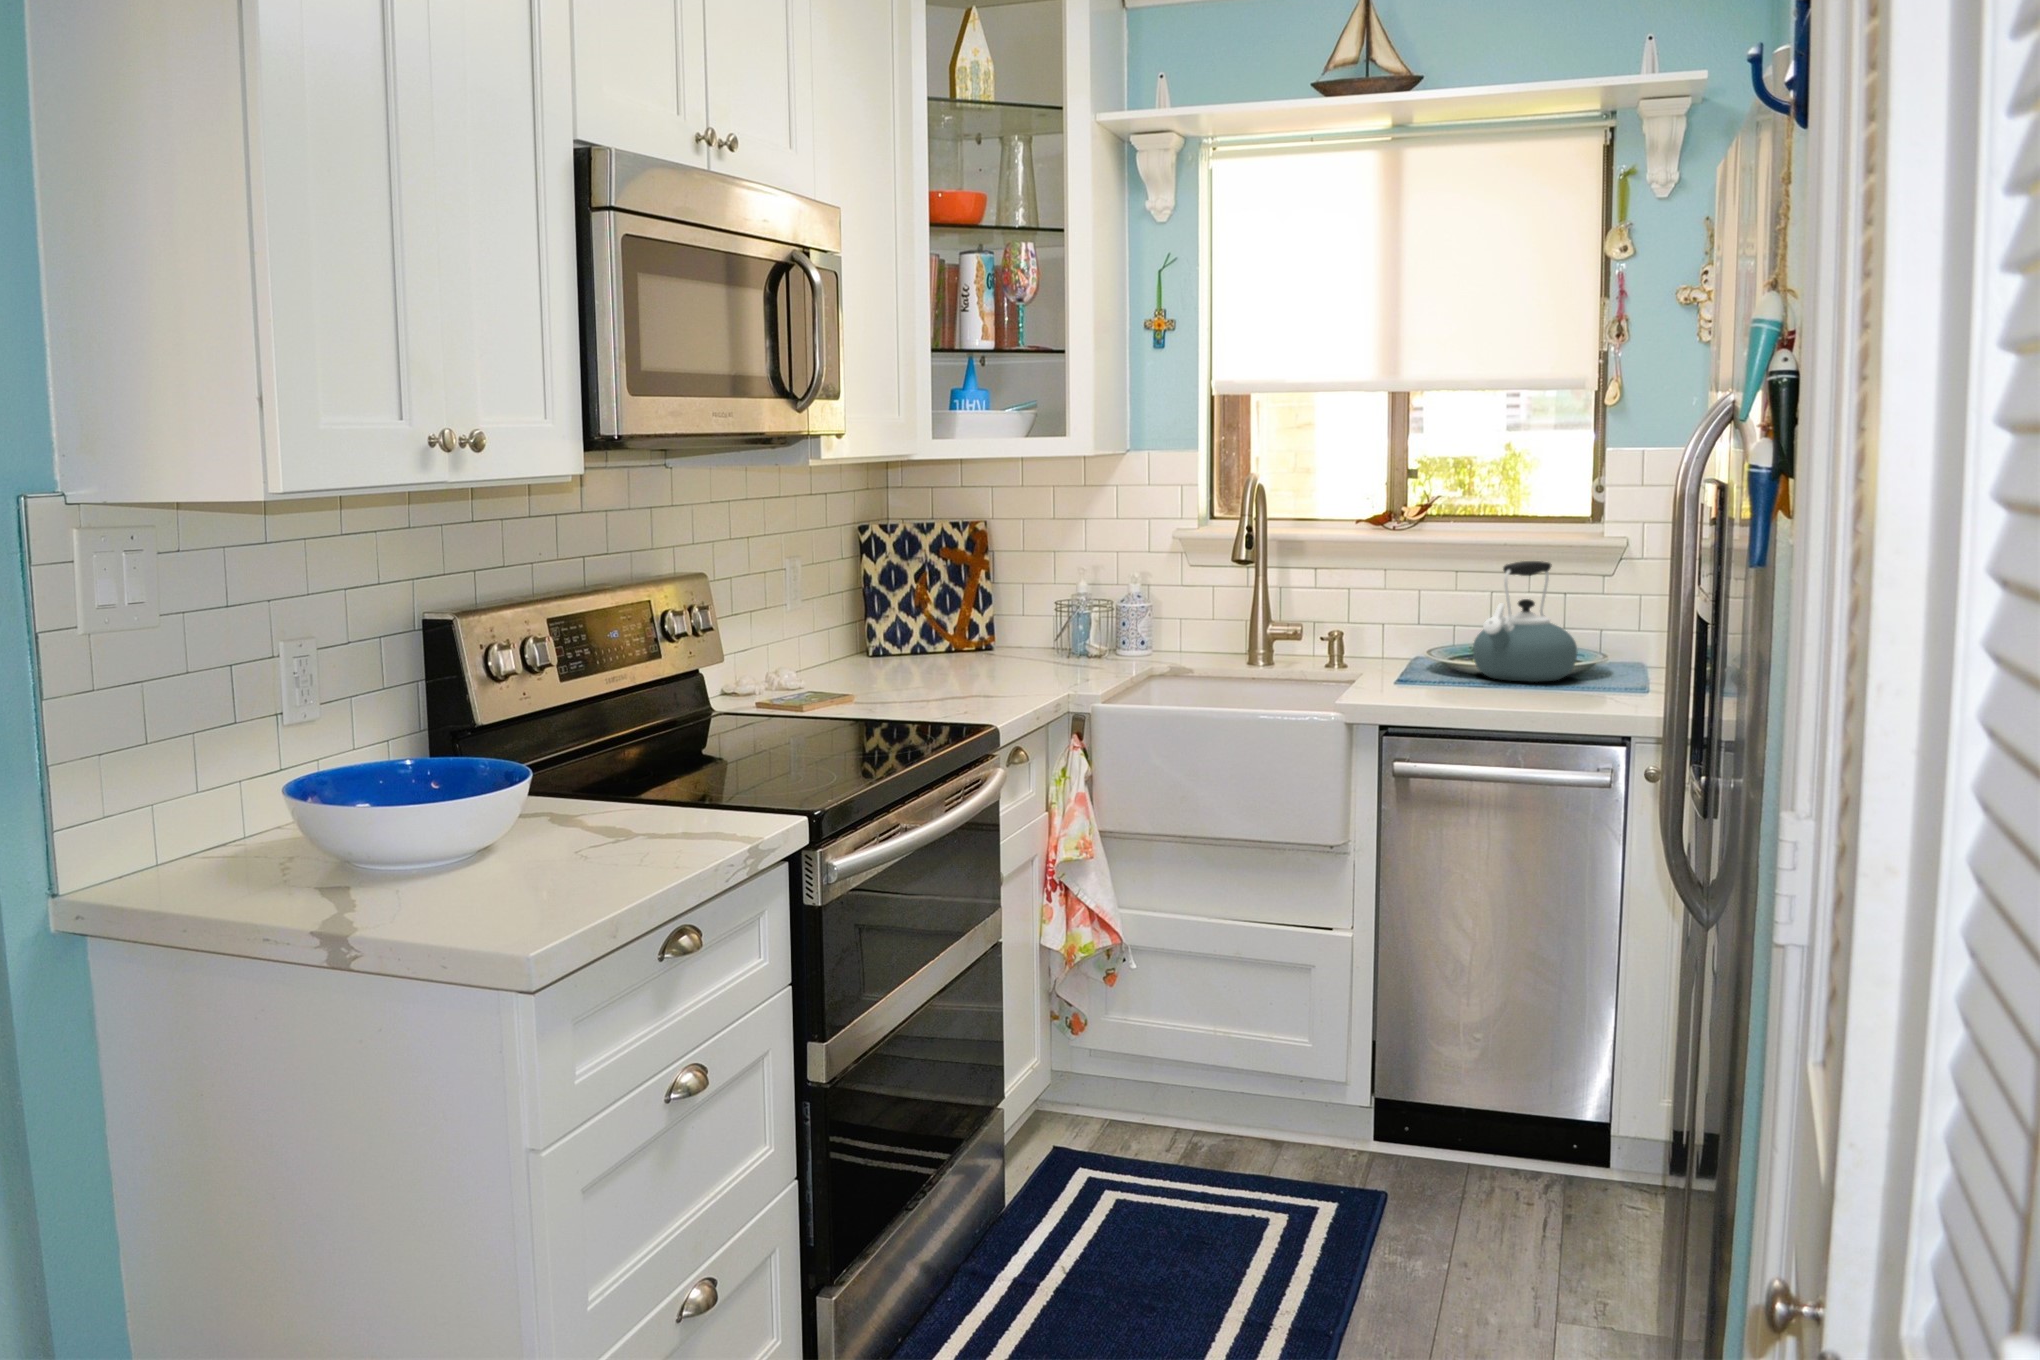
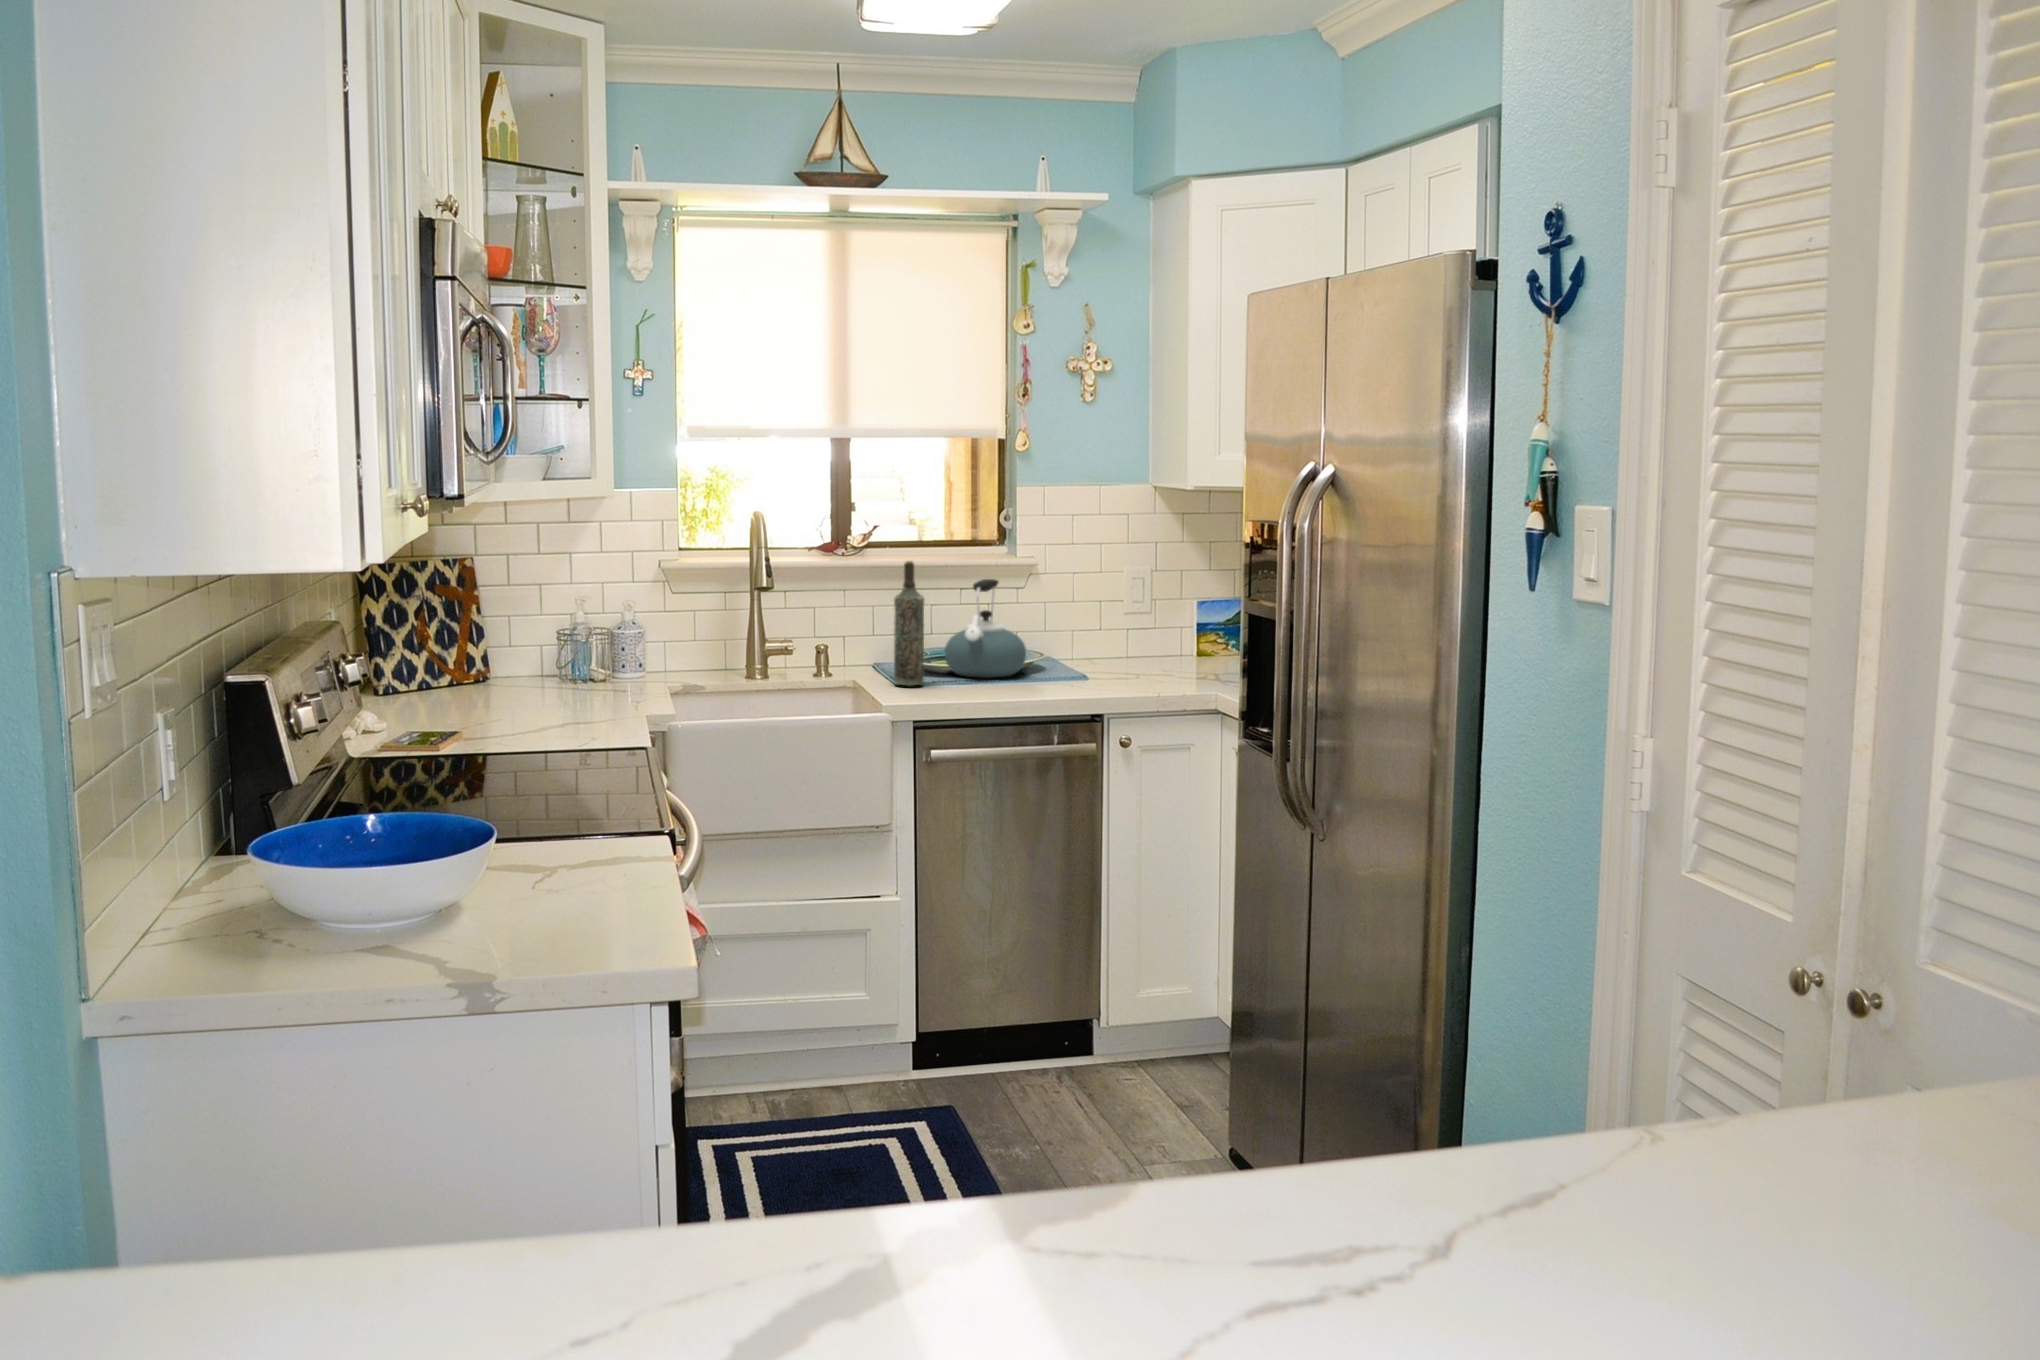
bottle: none [1381,533,1421,682] -> present [894,561,924,686]

